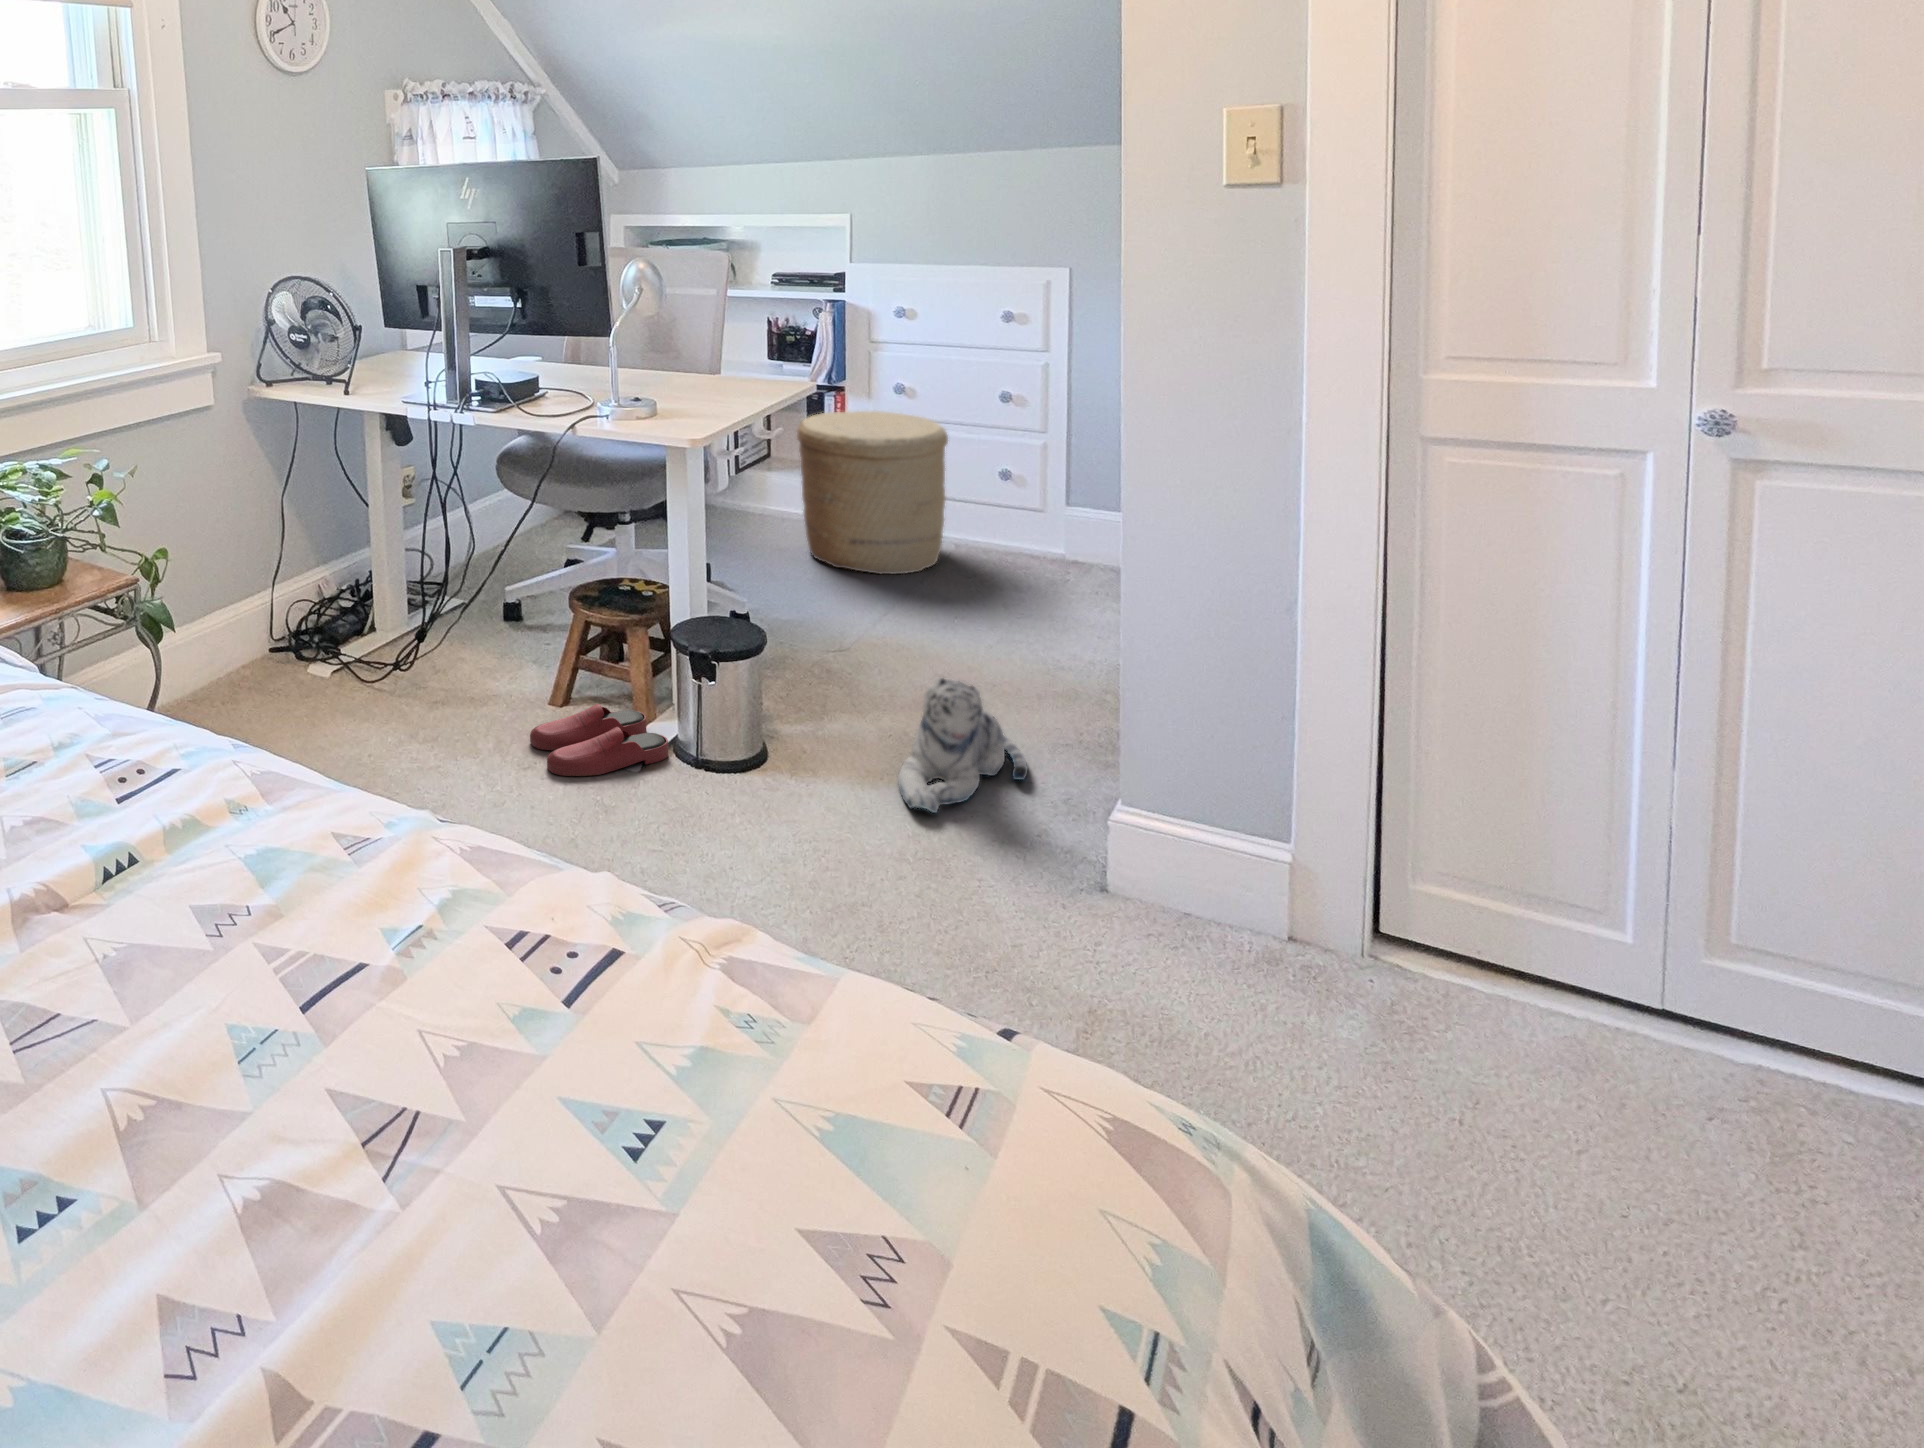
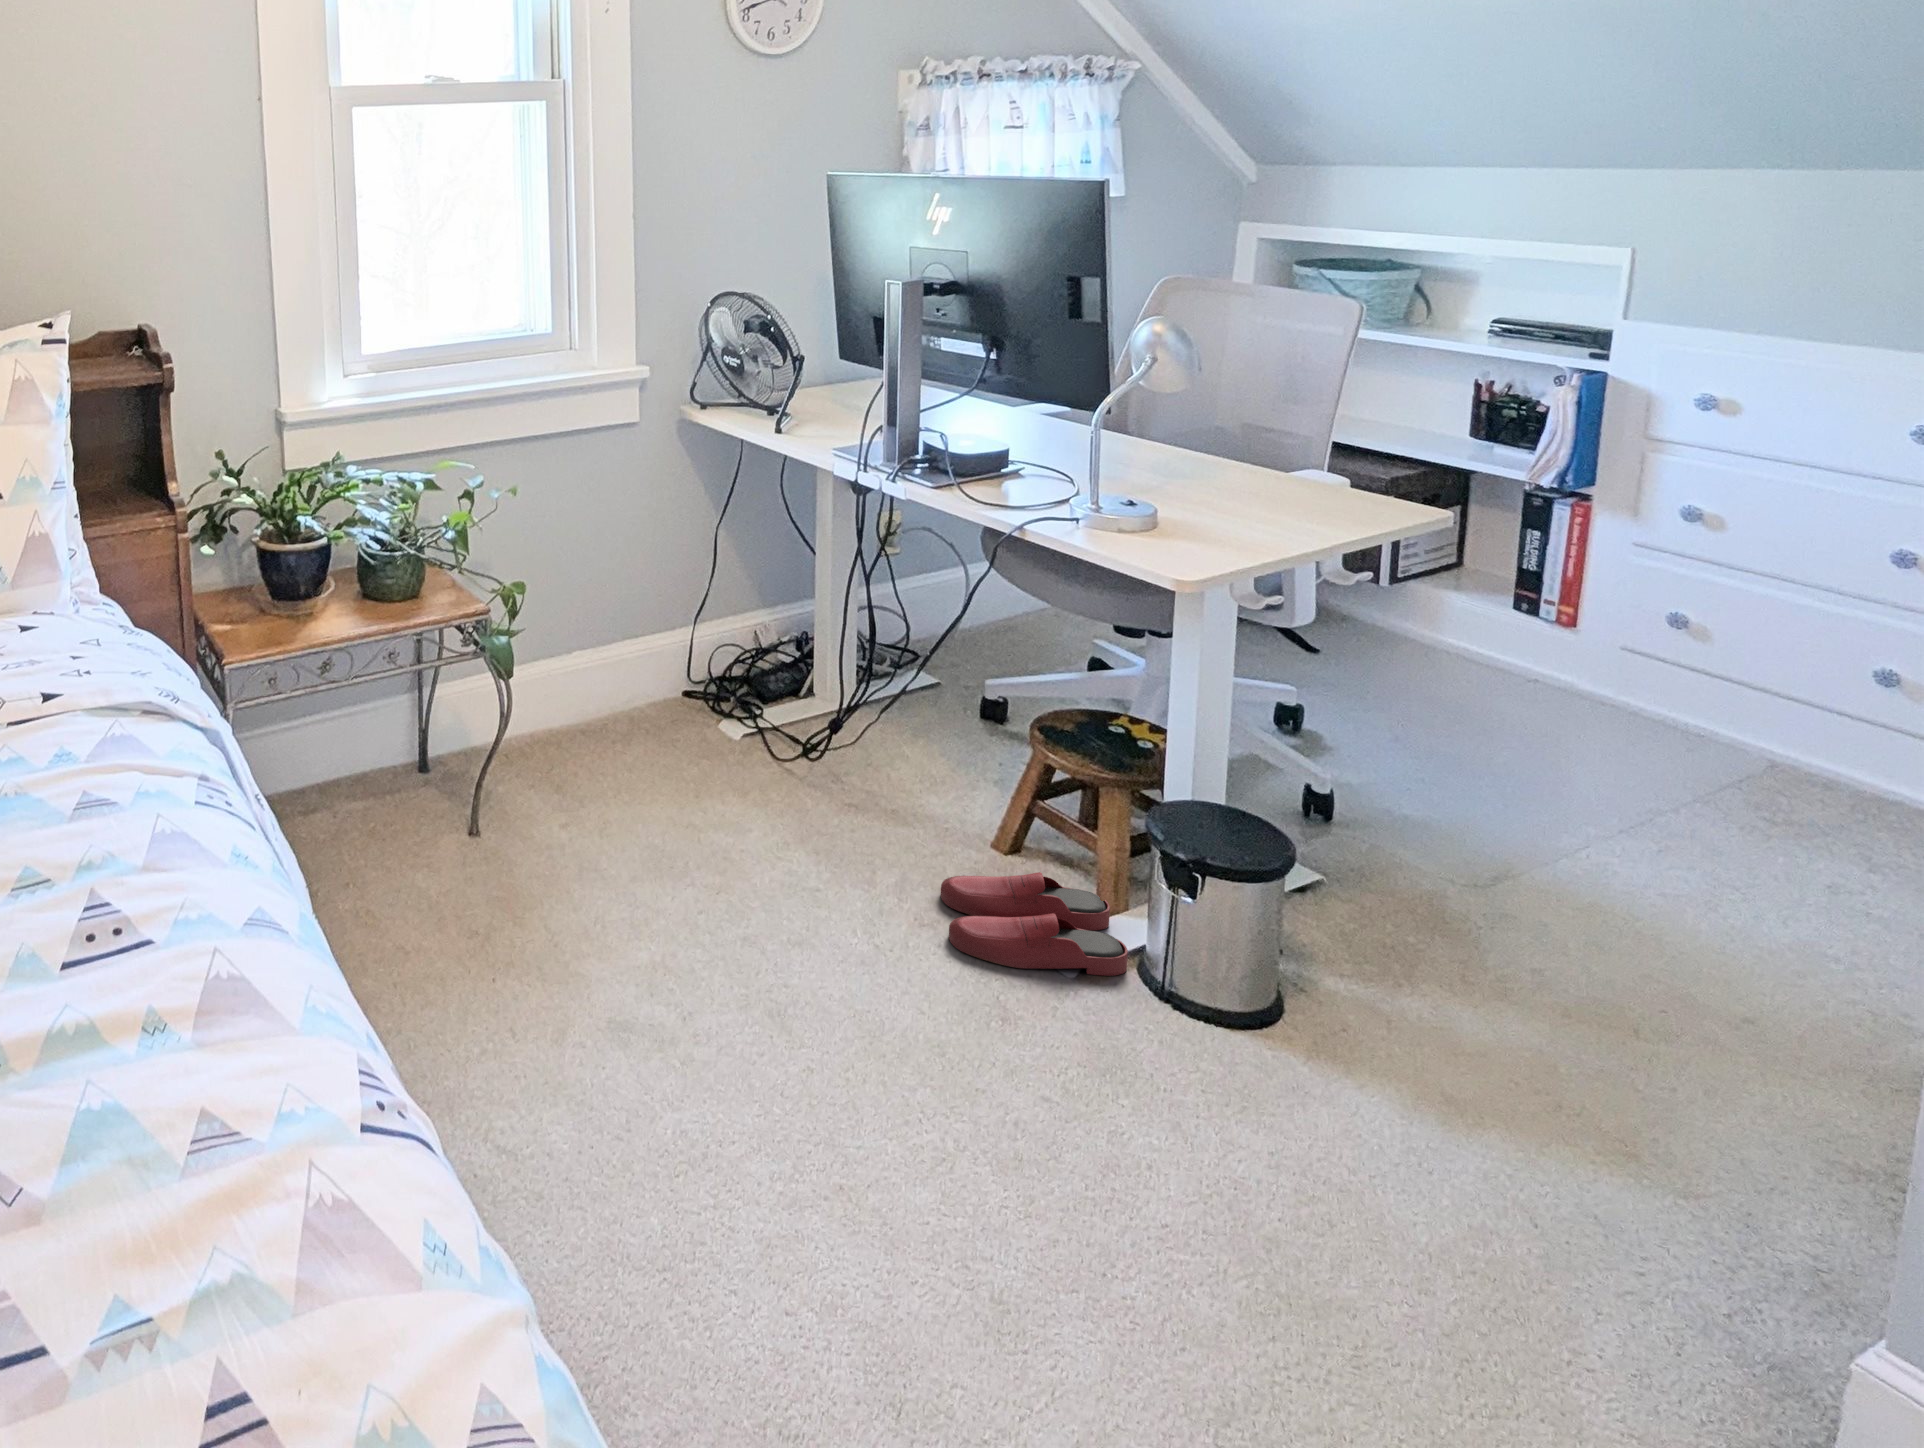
woven basket: present [797,411,948,574] -> none [1481,531,1776,798]
plush toy: present [898,678,1028,813] -> none [1491,1011,1772,1221]

